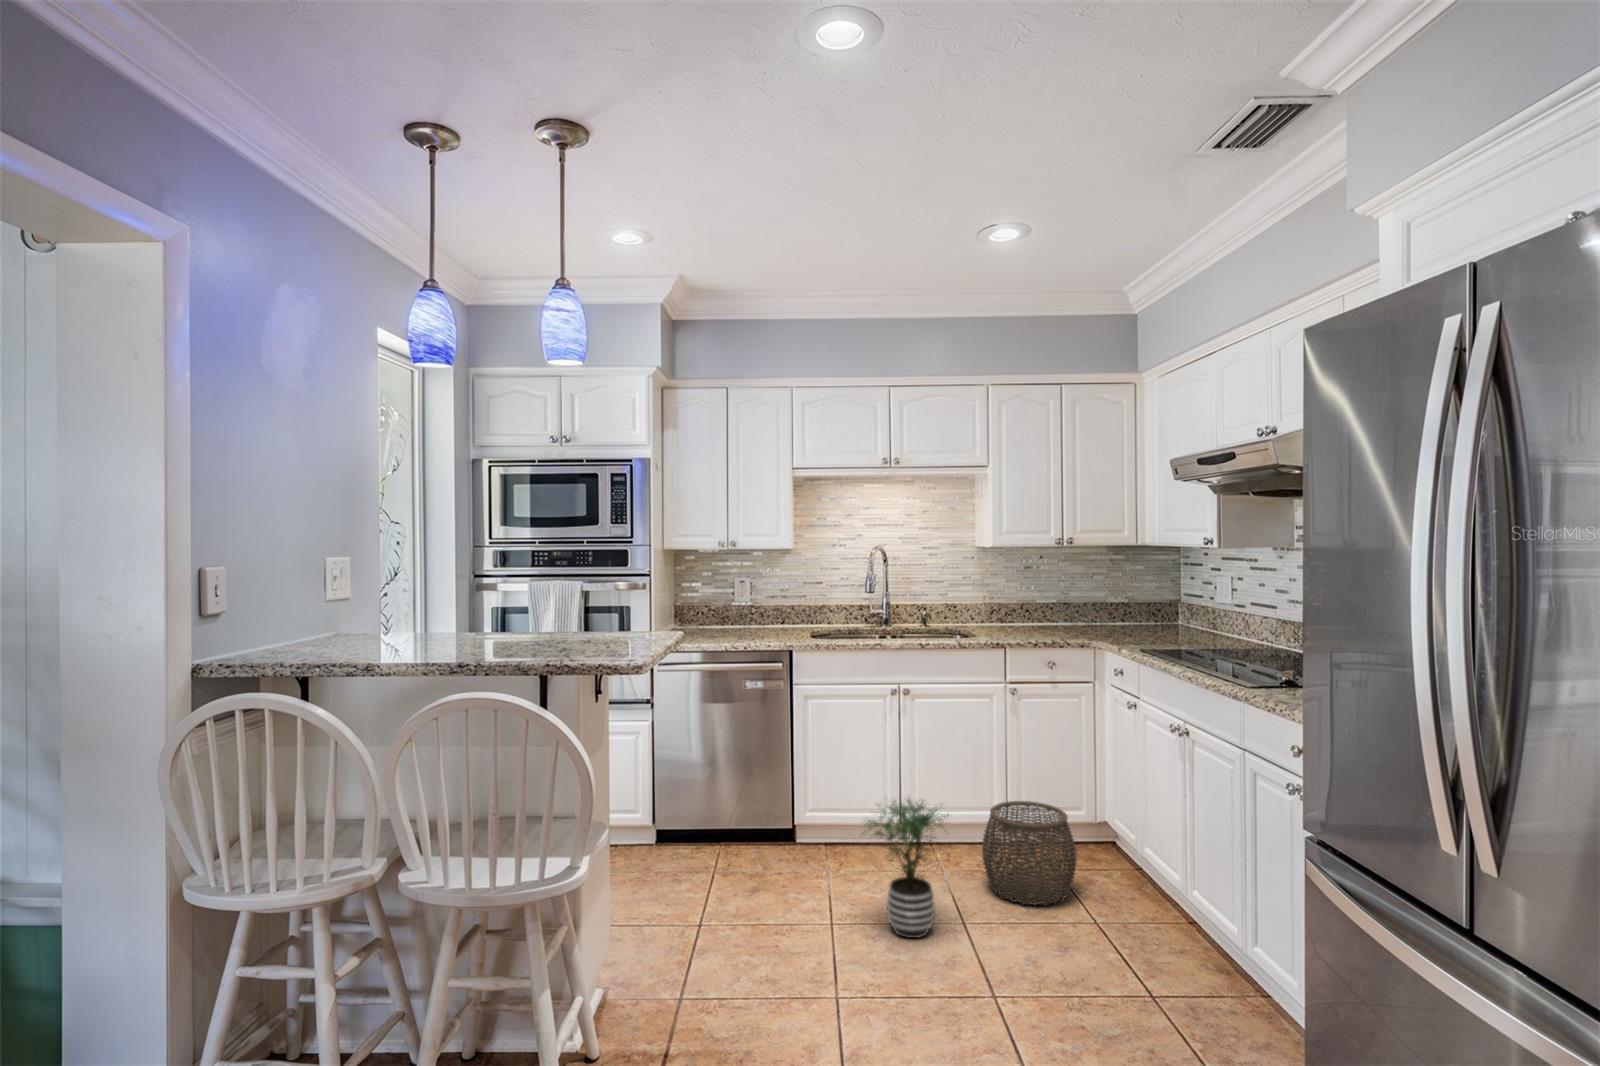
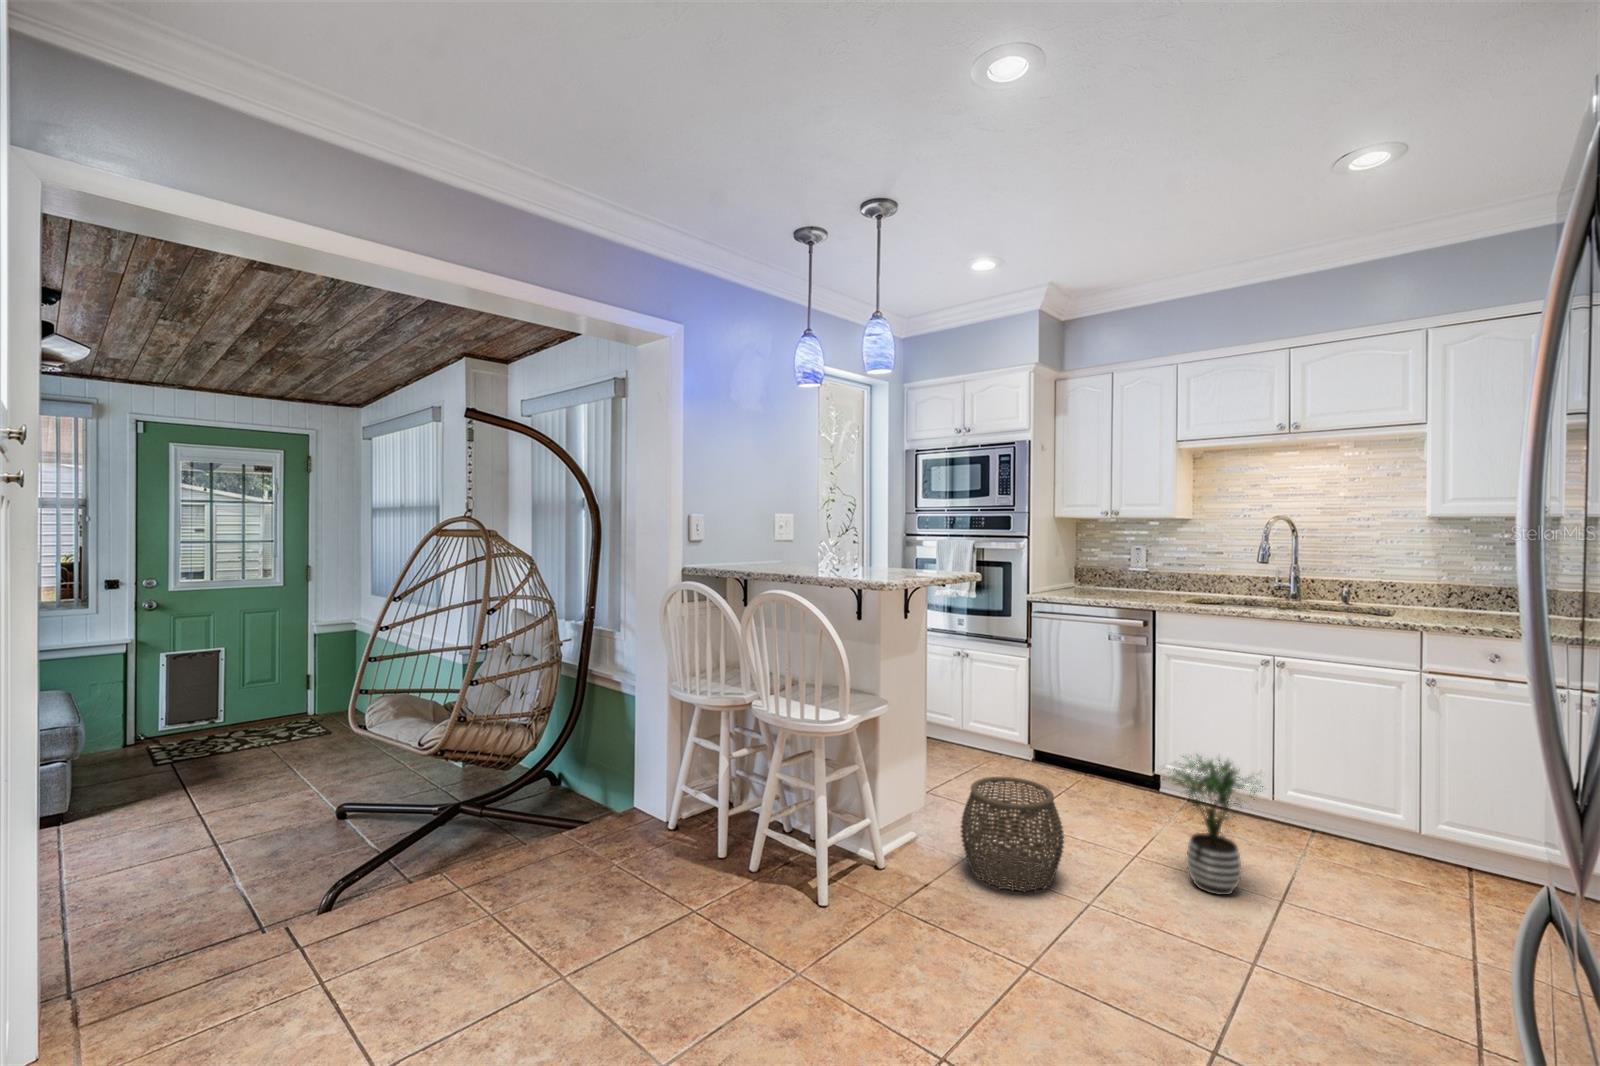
woven basket: present [982,801,1077,906] -> present [961,777,1064,892]

